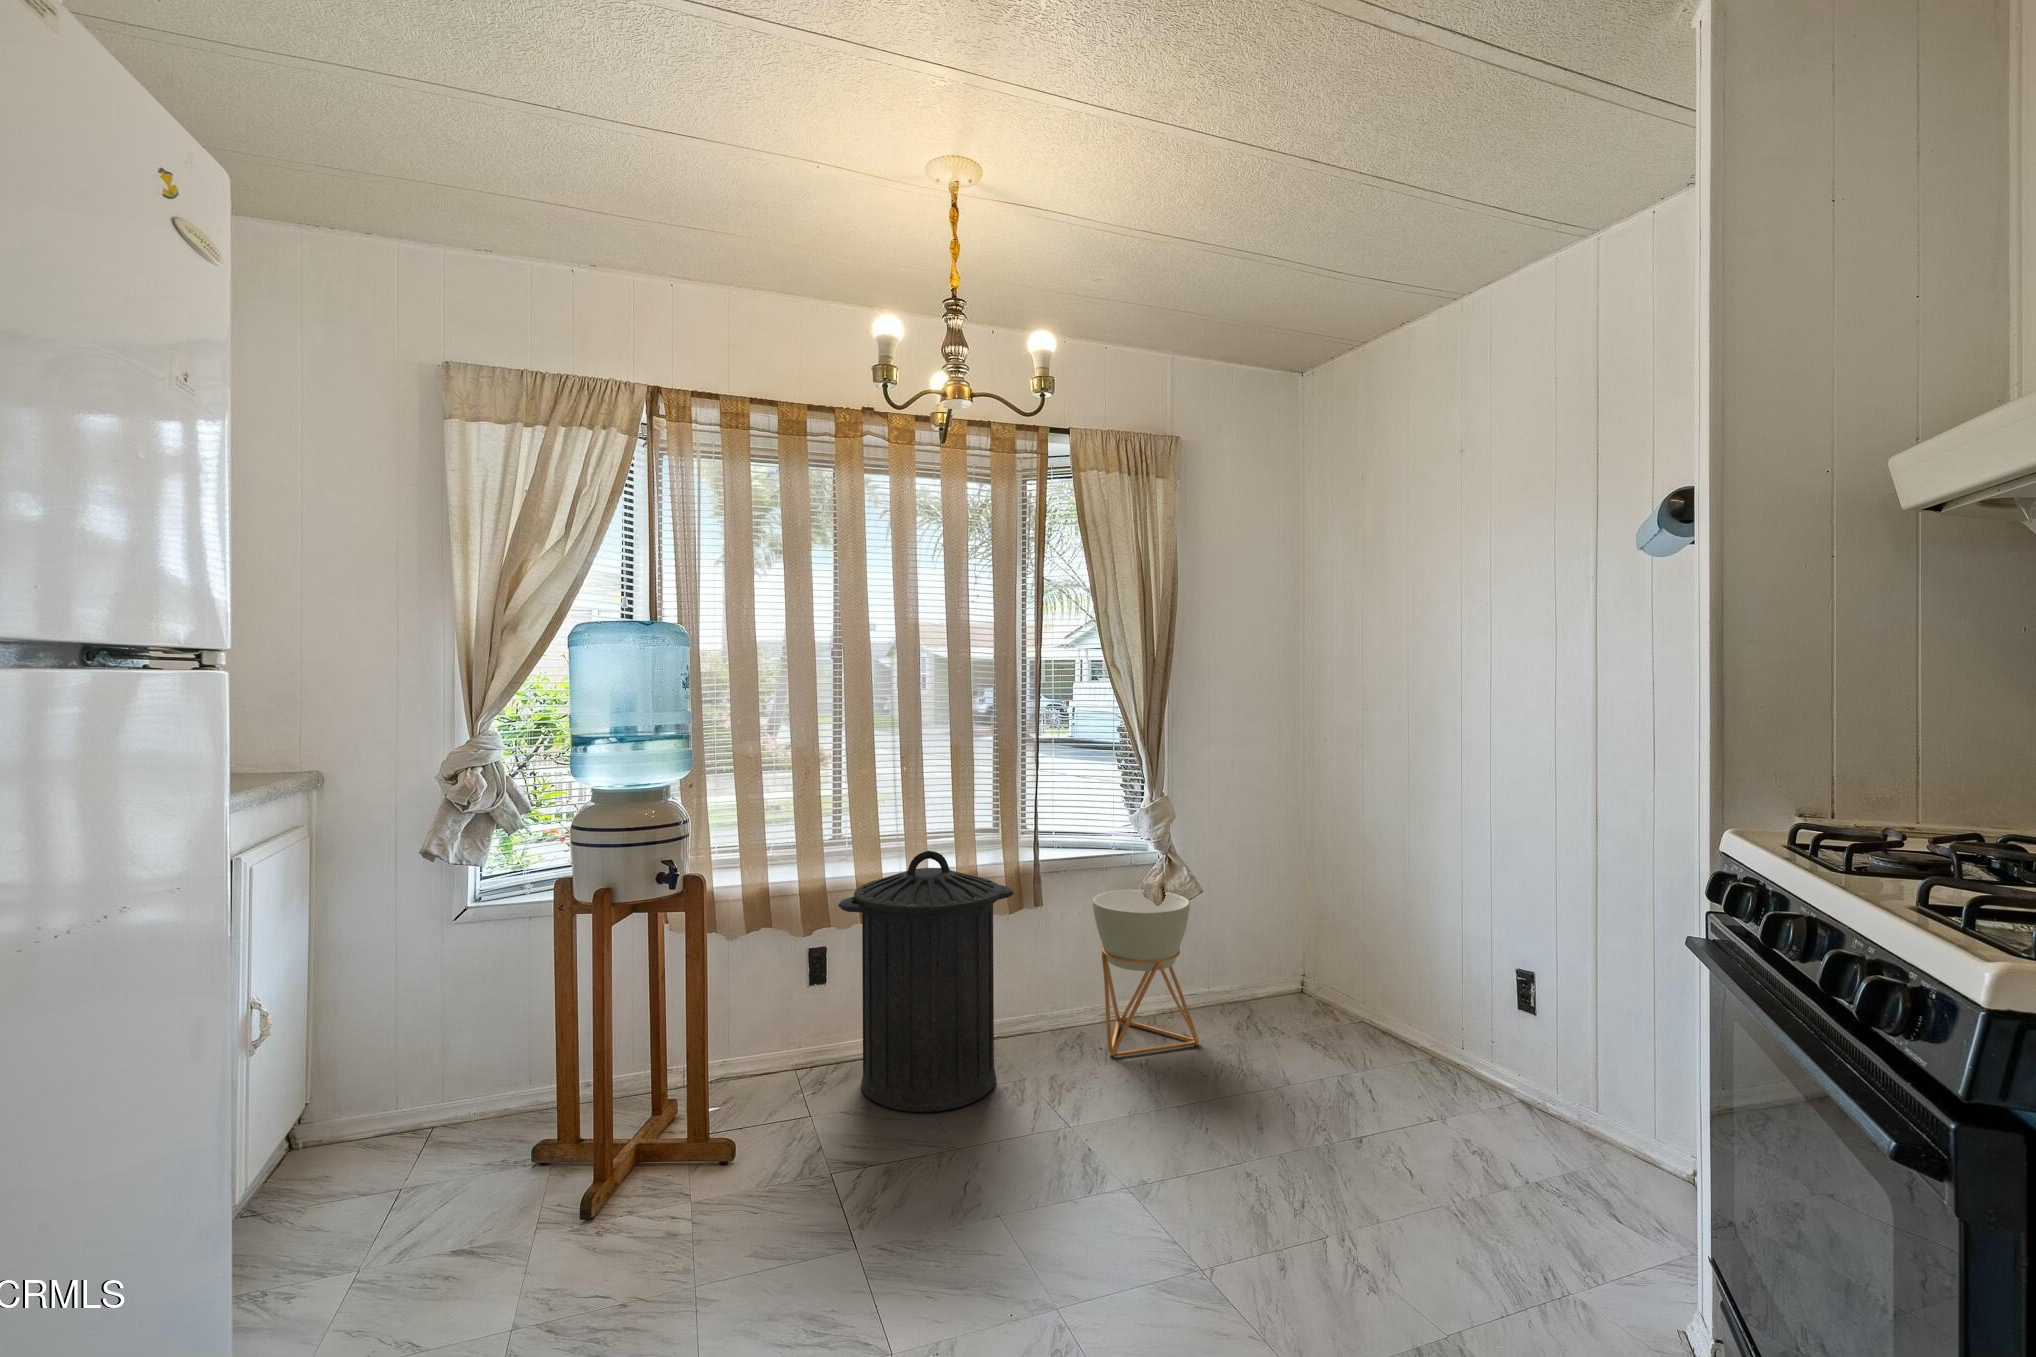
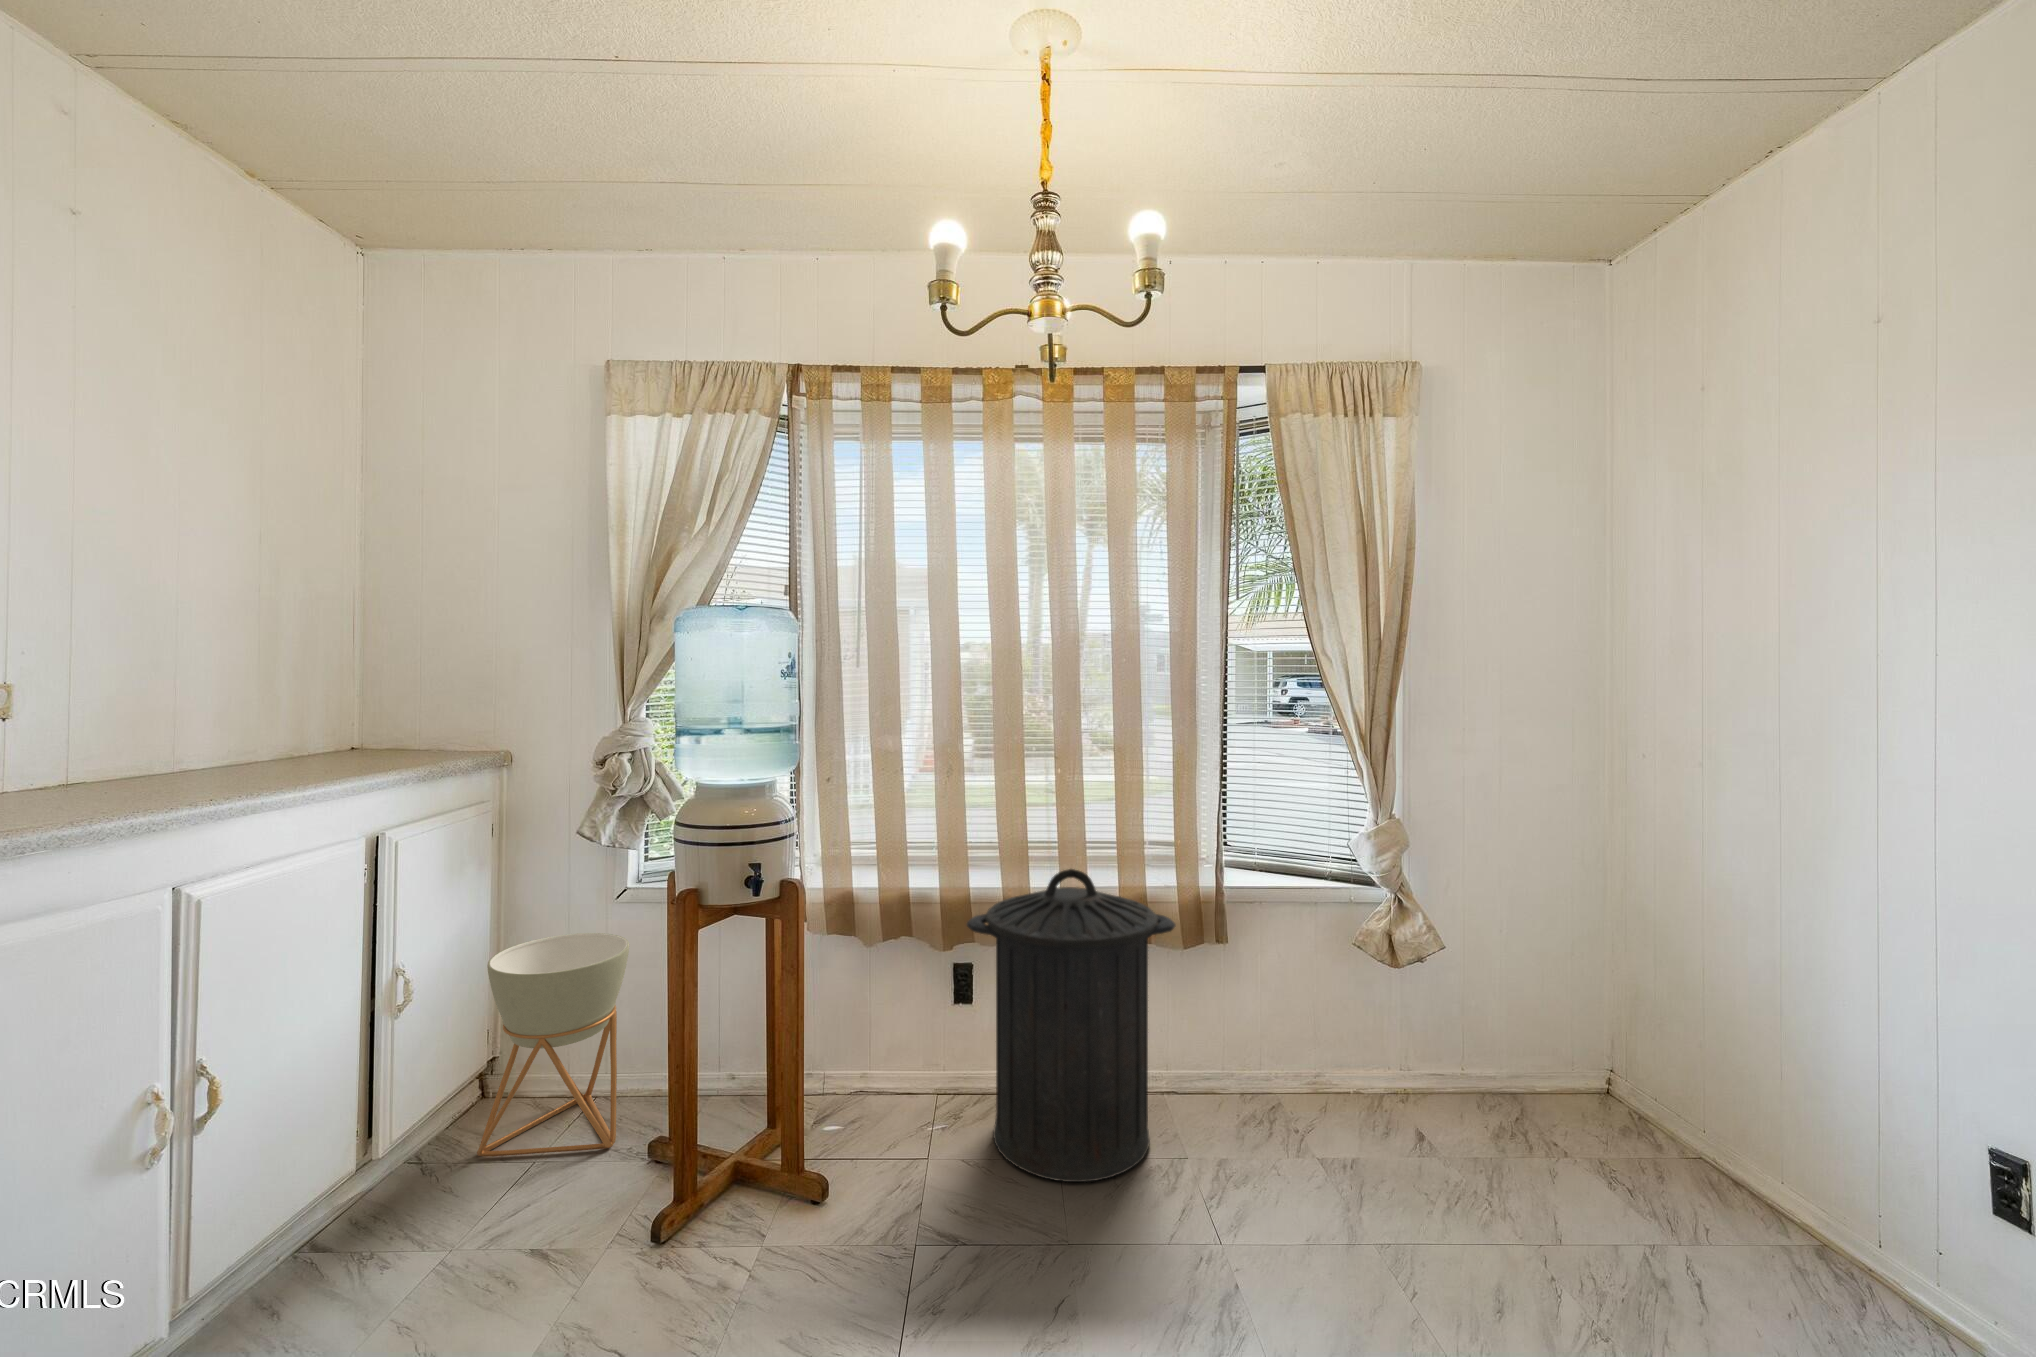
planter: present [1092,890,1199,1056] -> present [477,933,629,1156]

